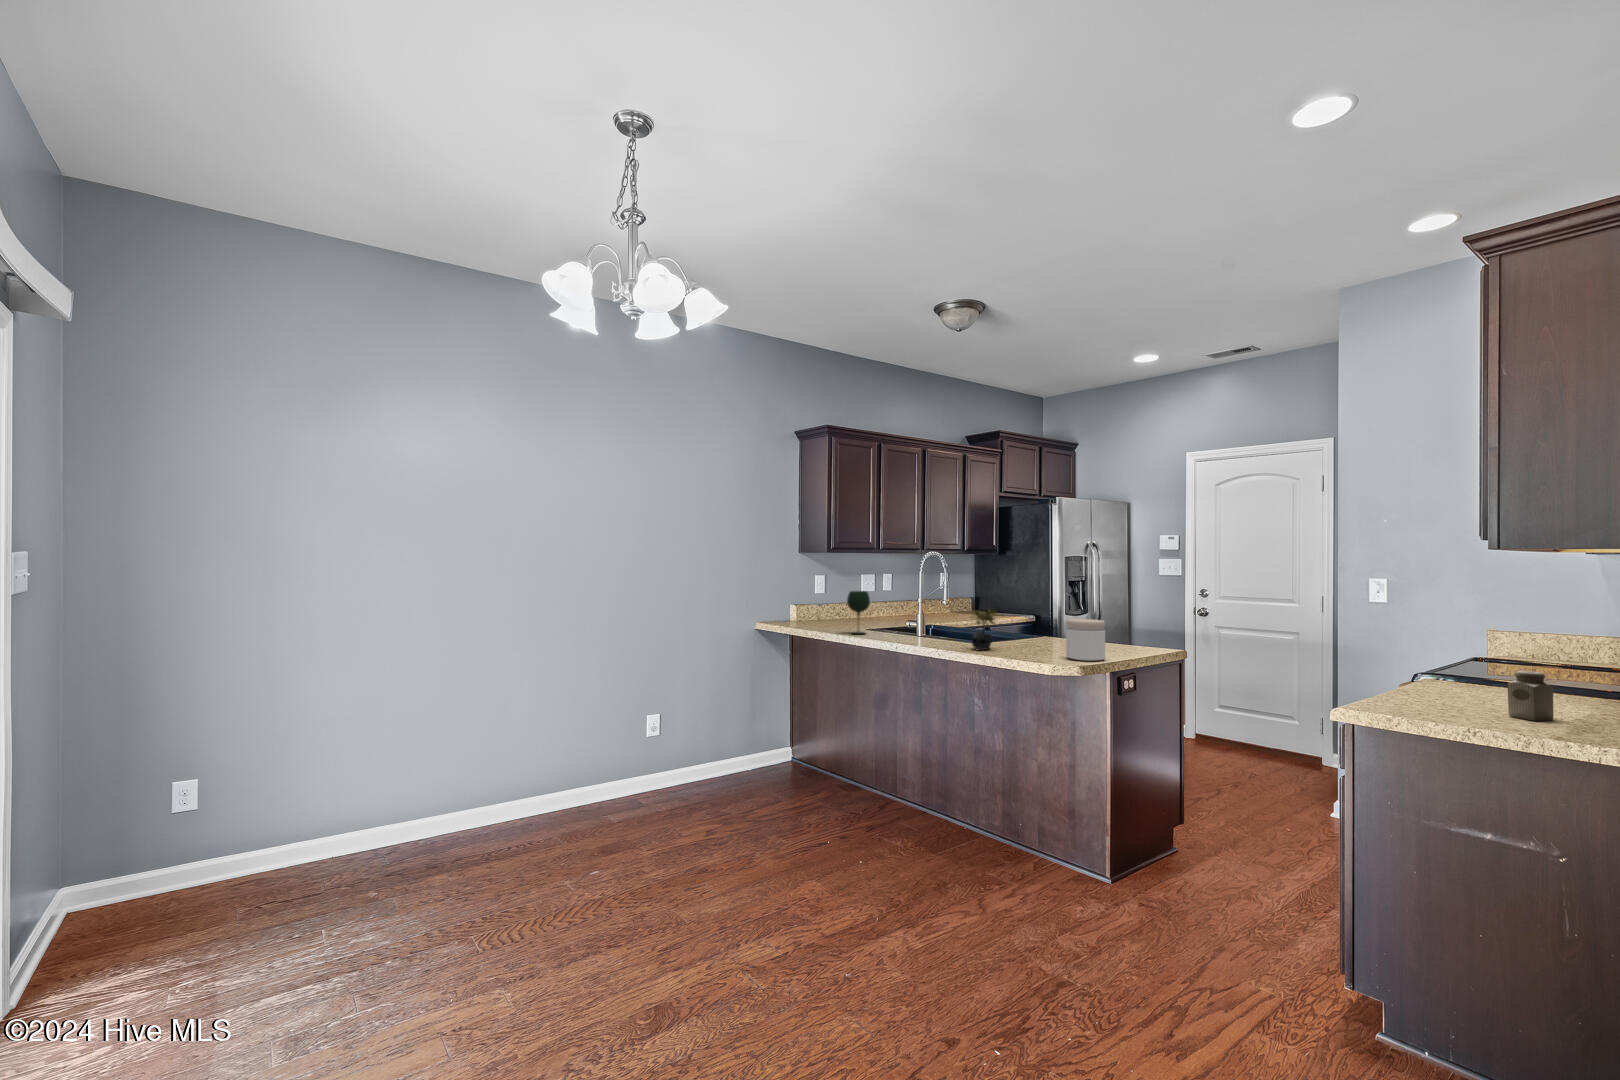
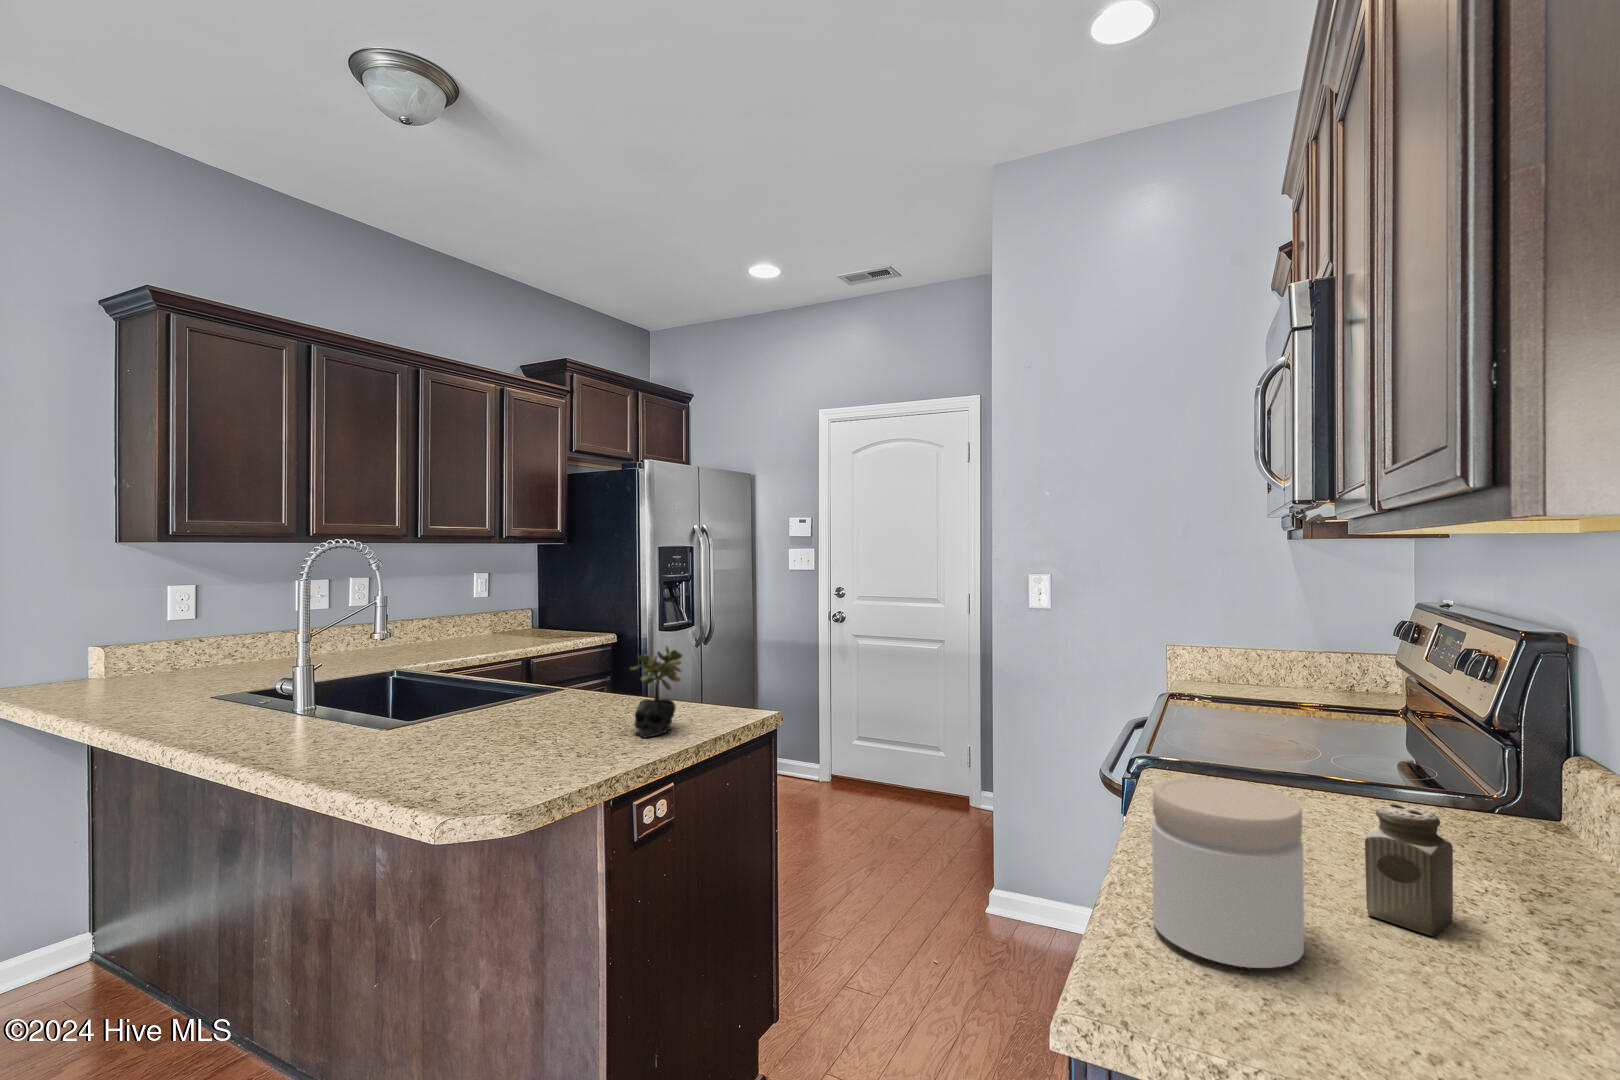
wine glass: present [847,591,870,634] -> none [139,622,201,715]
succulent plant: present [971,609,996,650] -> present [630,647,682,738]
jar: present [1066,619,1105,661] -> present [1152,777,1304,968]

